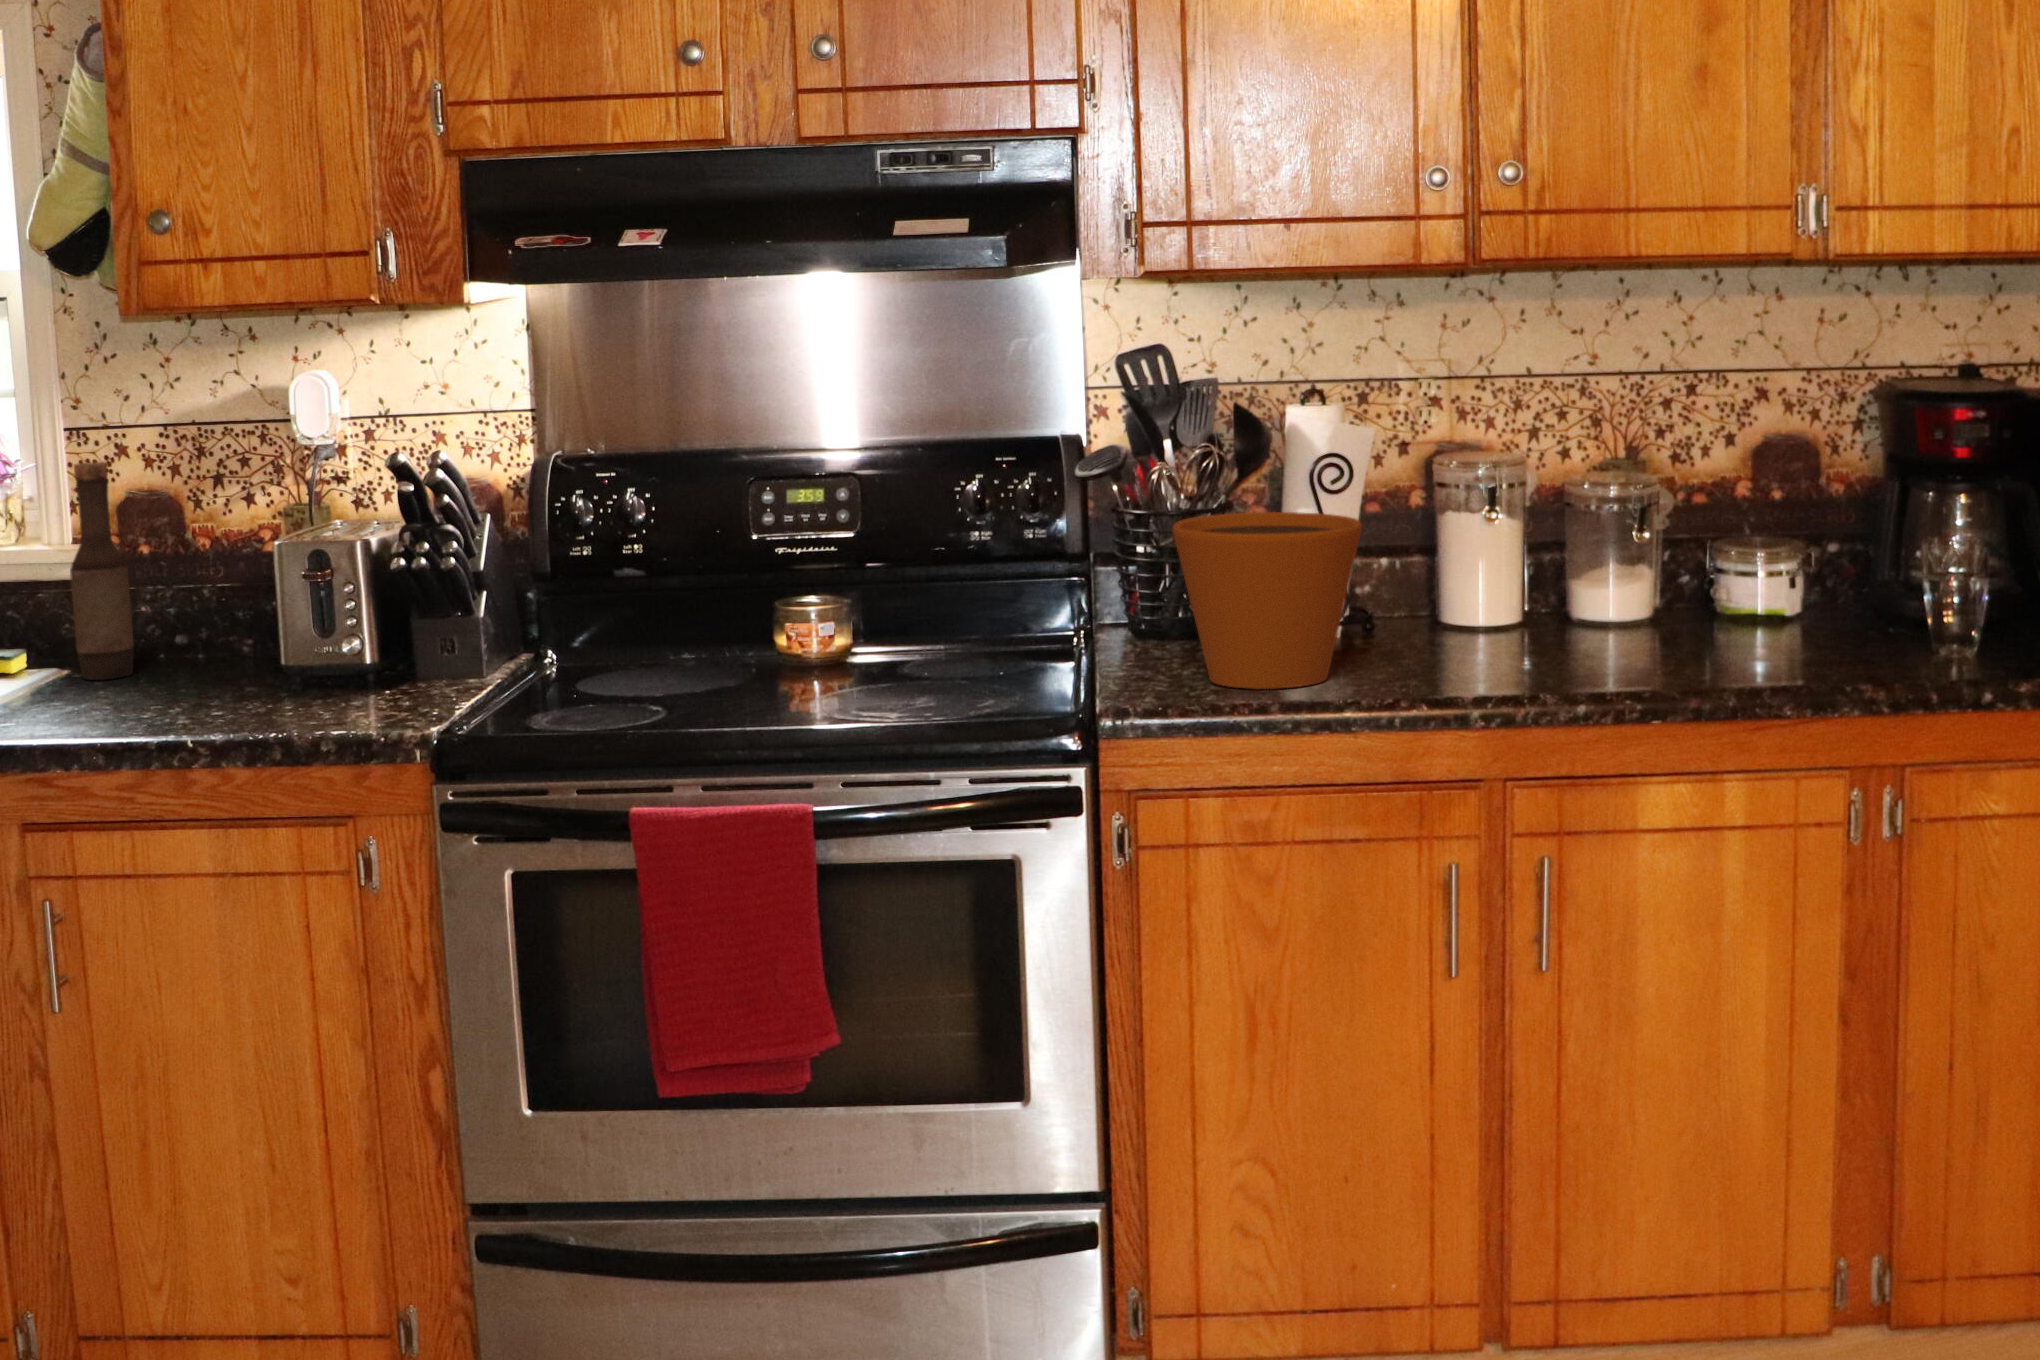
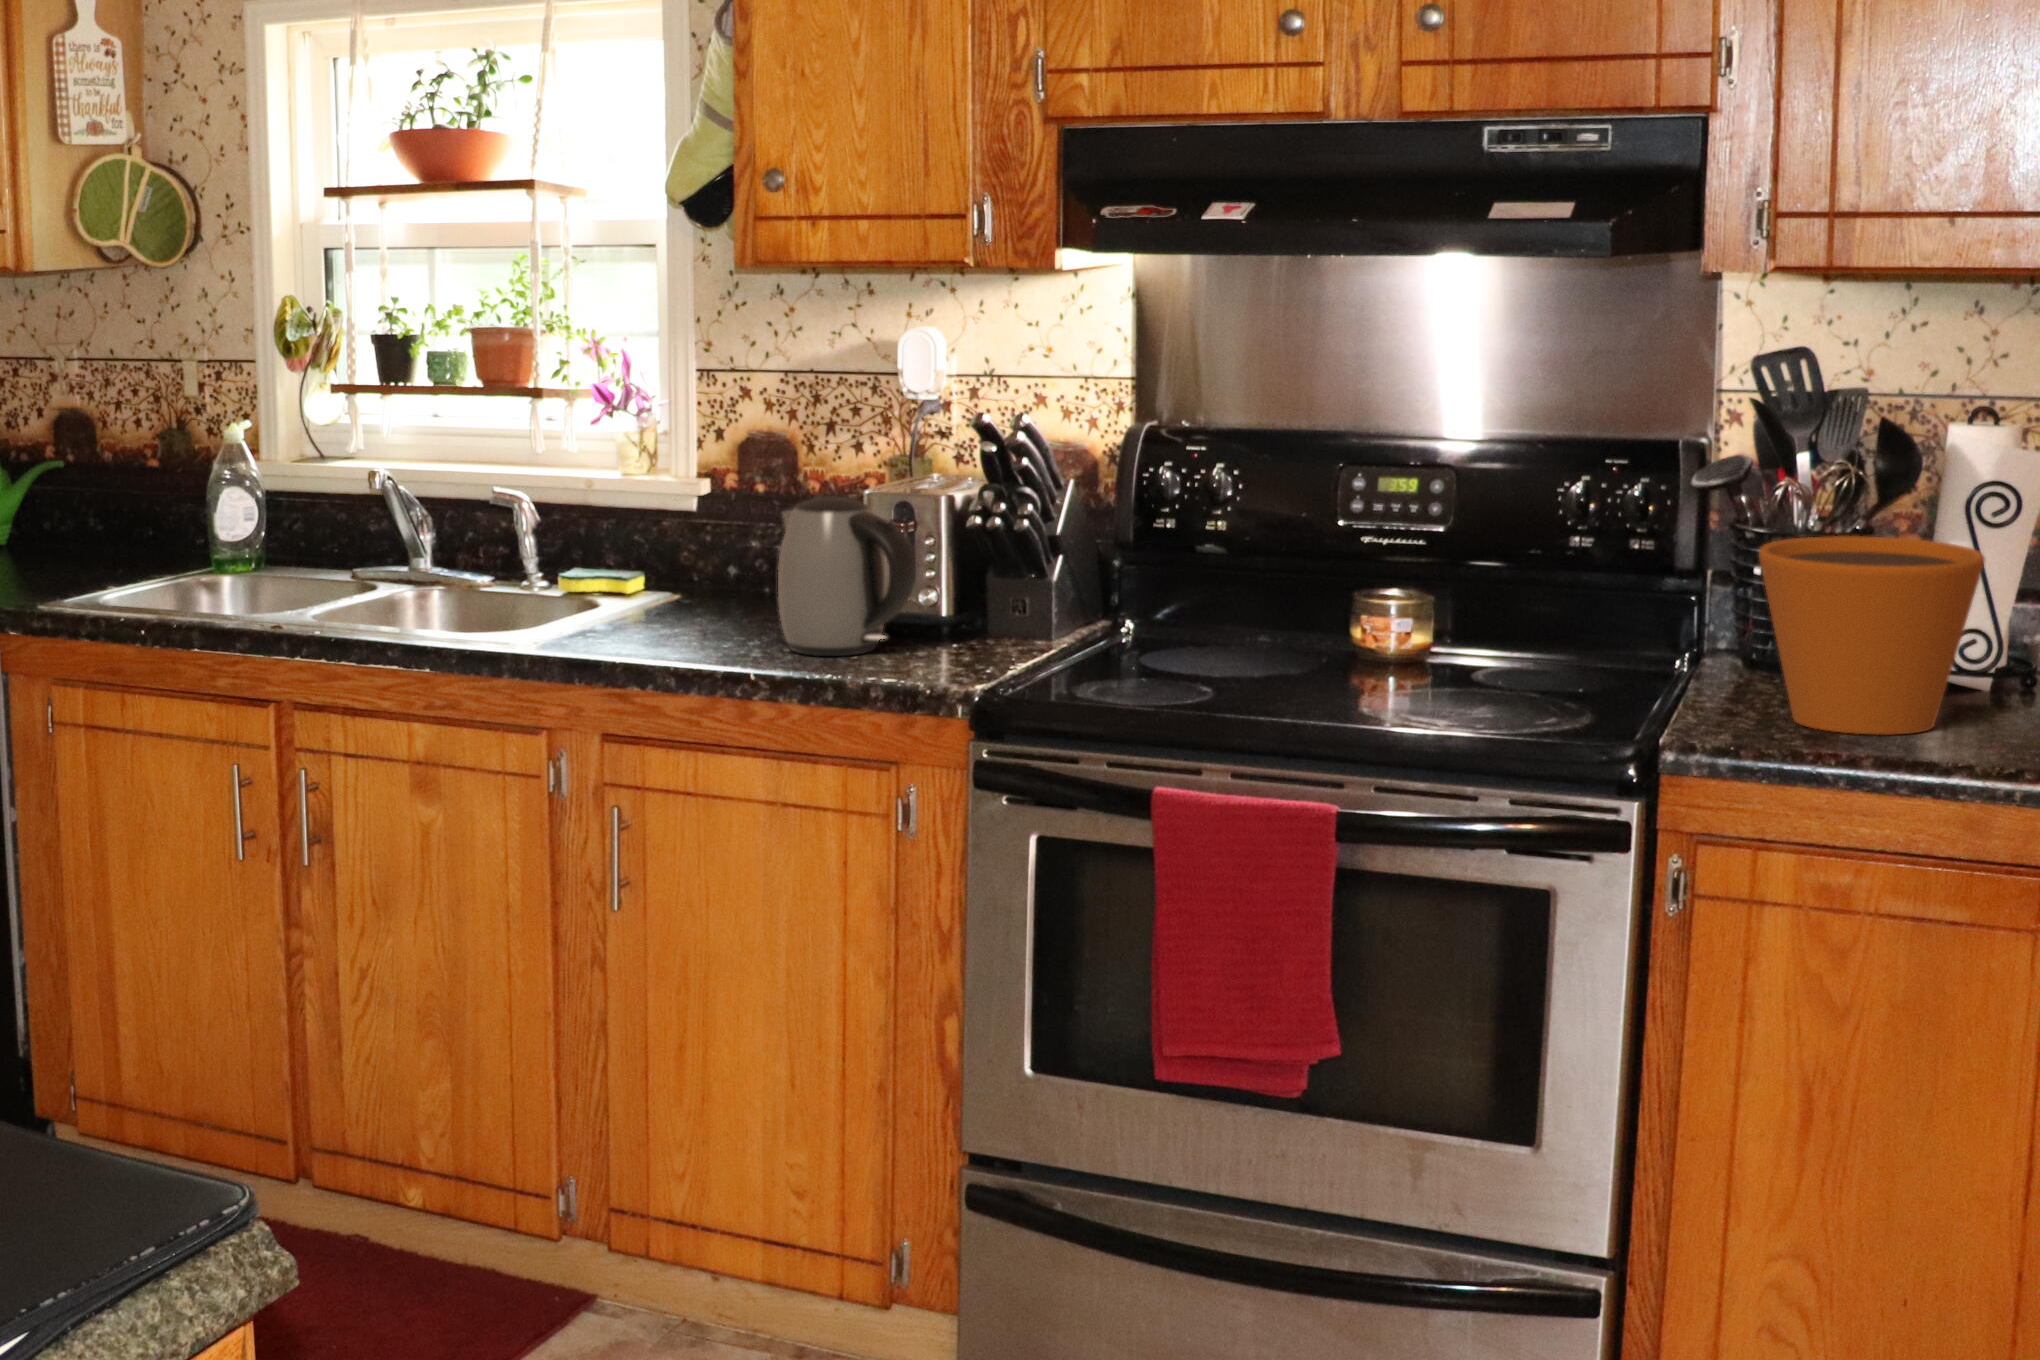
bottle: present [70,462,134,680] -> none [686,408,738,615]
kettle: none [186,542,344,710] -> present [778,497,916,656]

